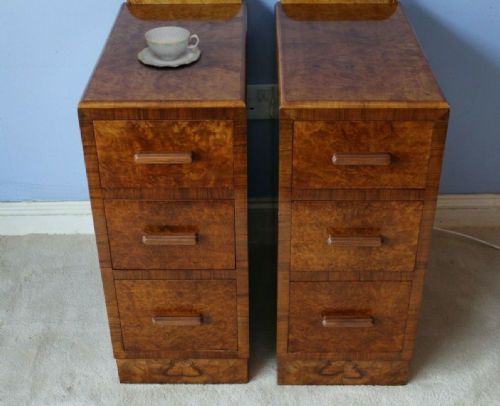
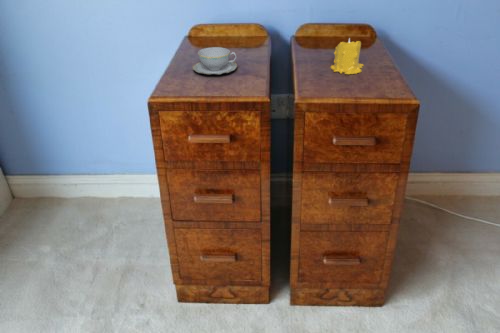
candle: none [330,14,377,66] -> present [331,41,364,74]

